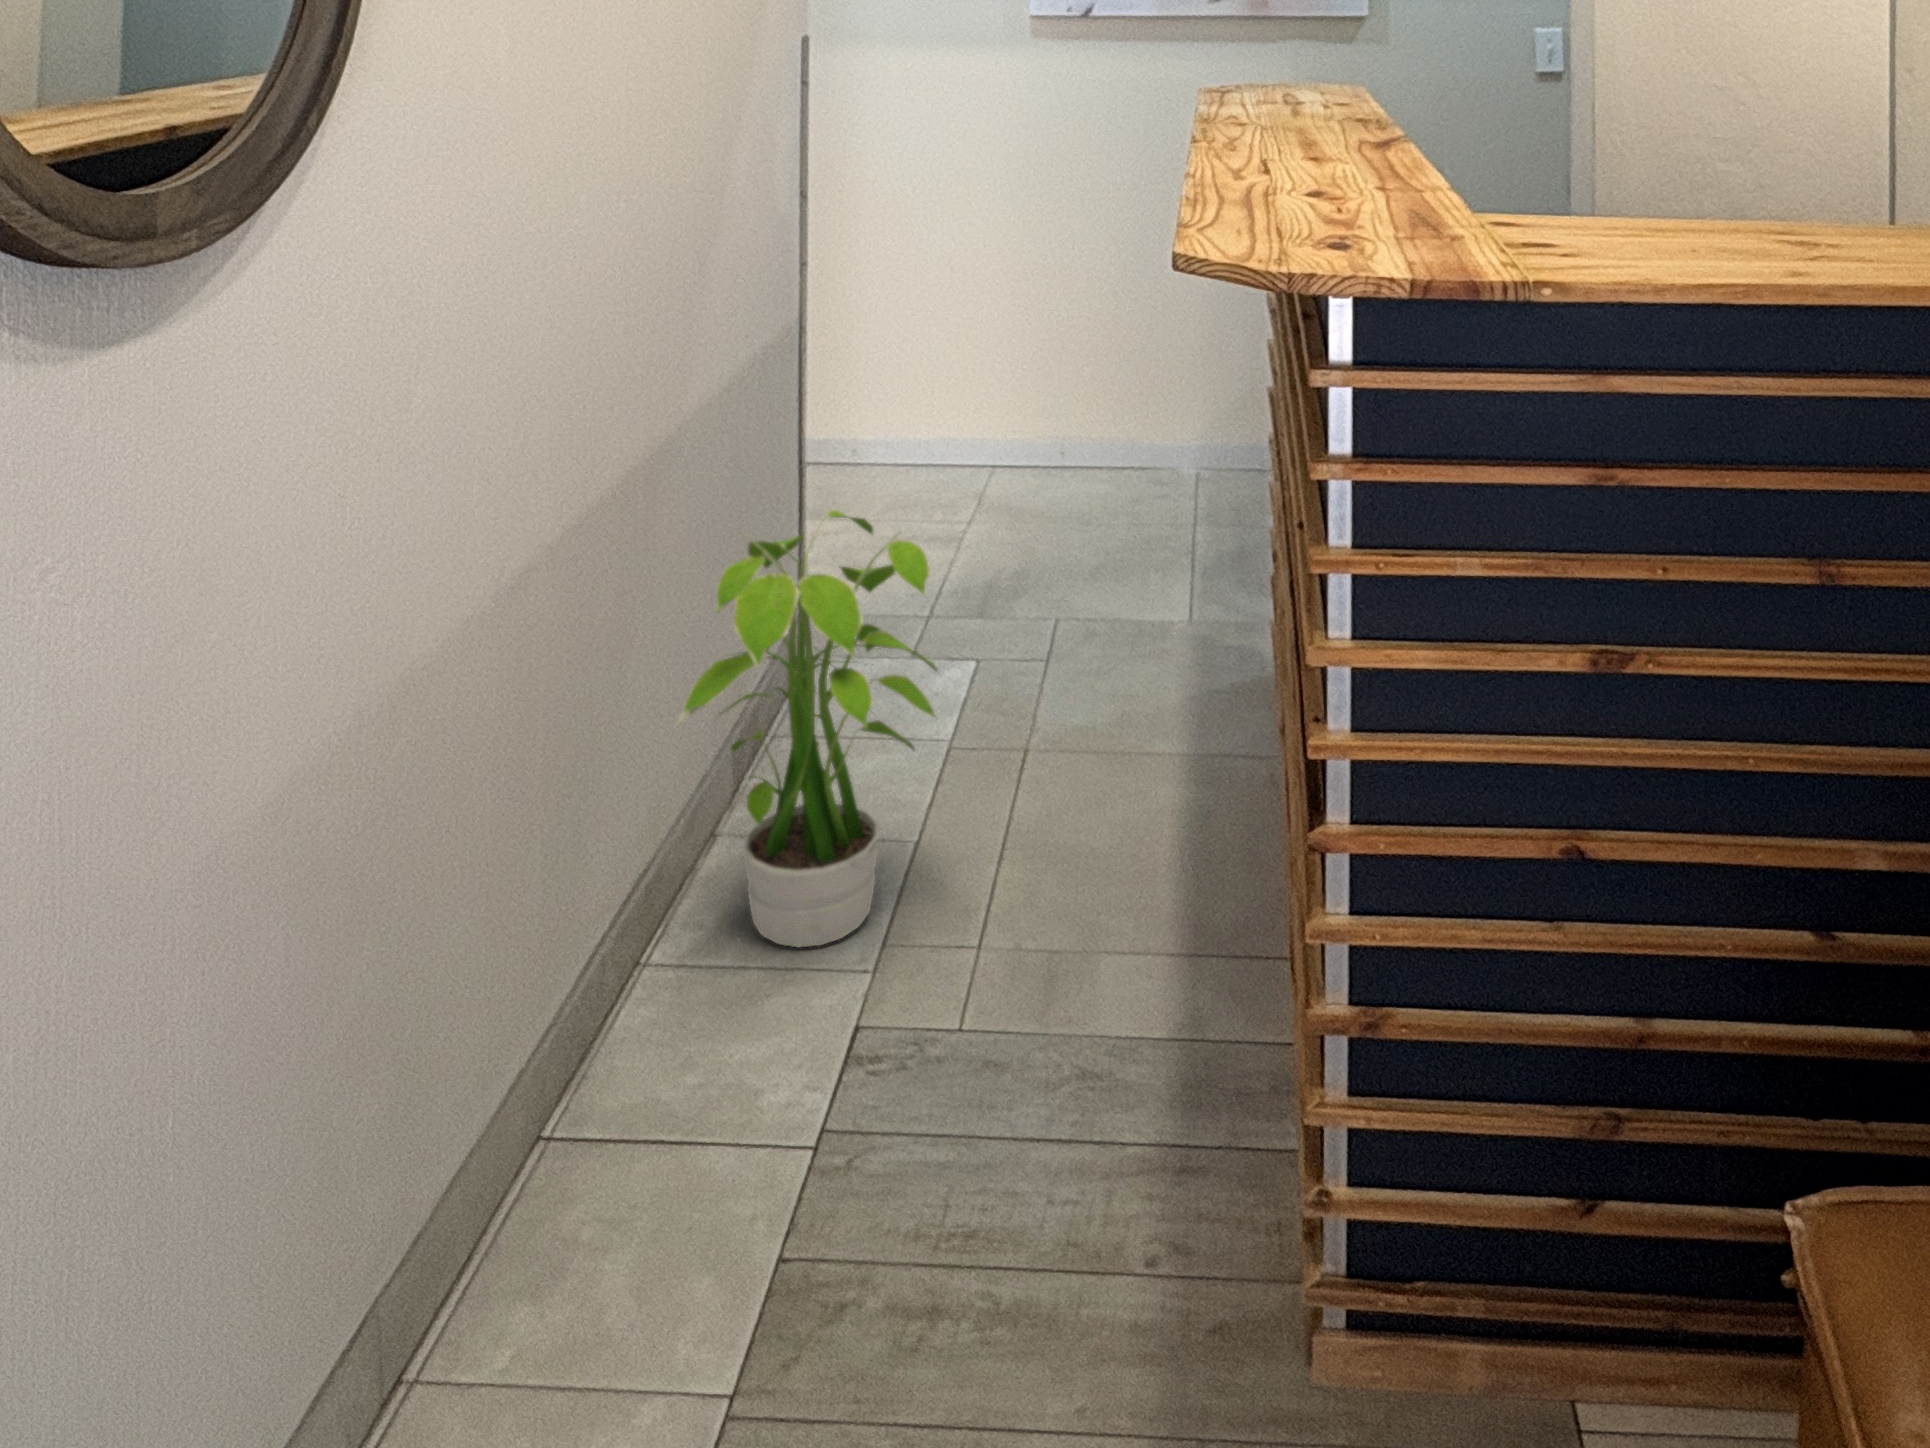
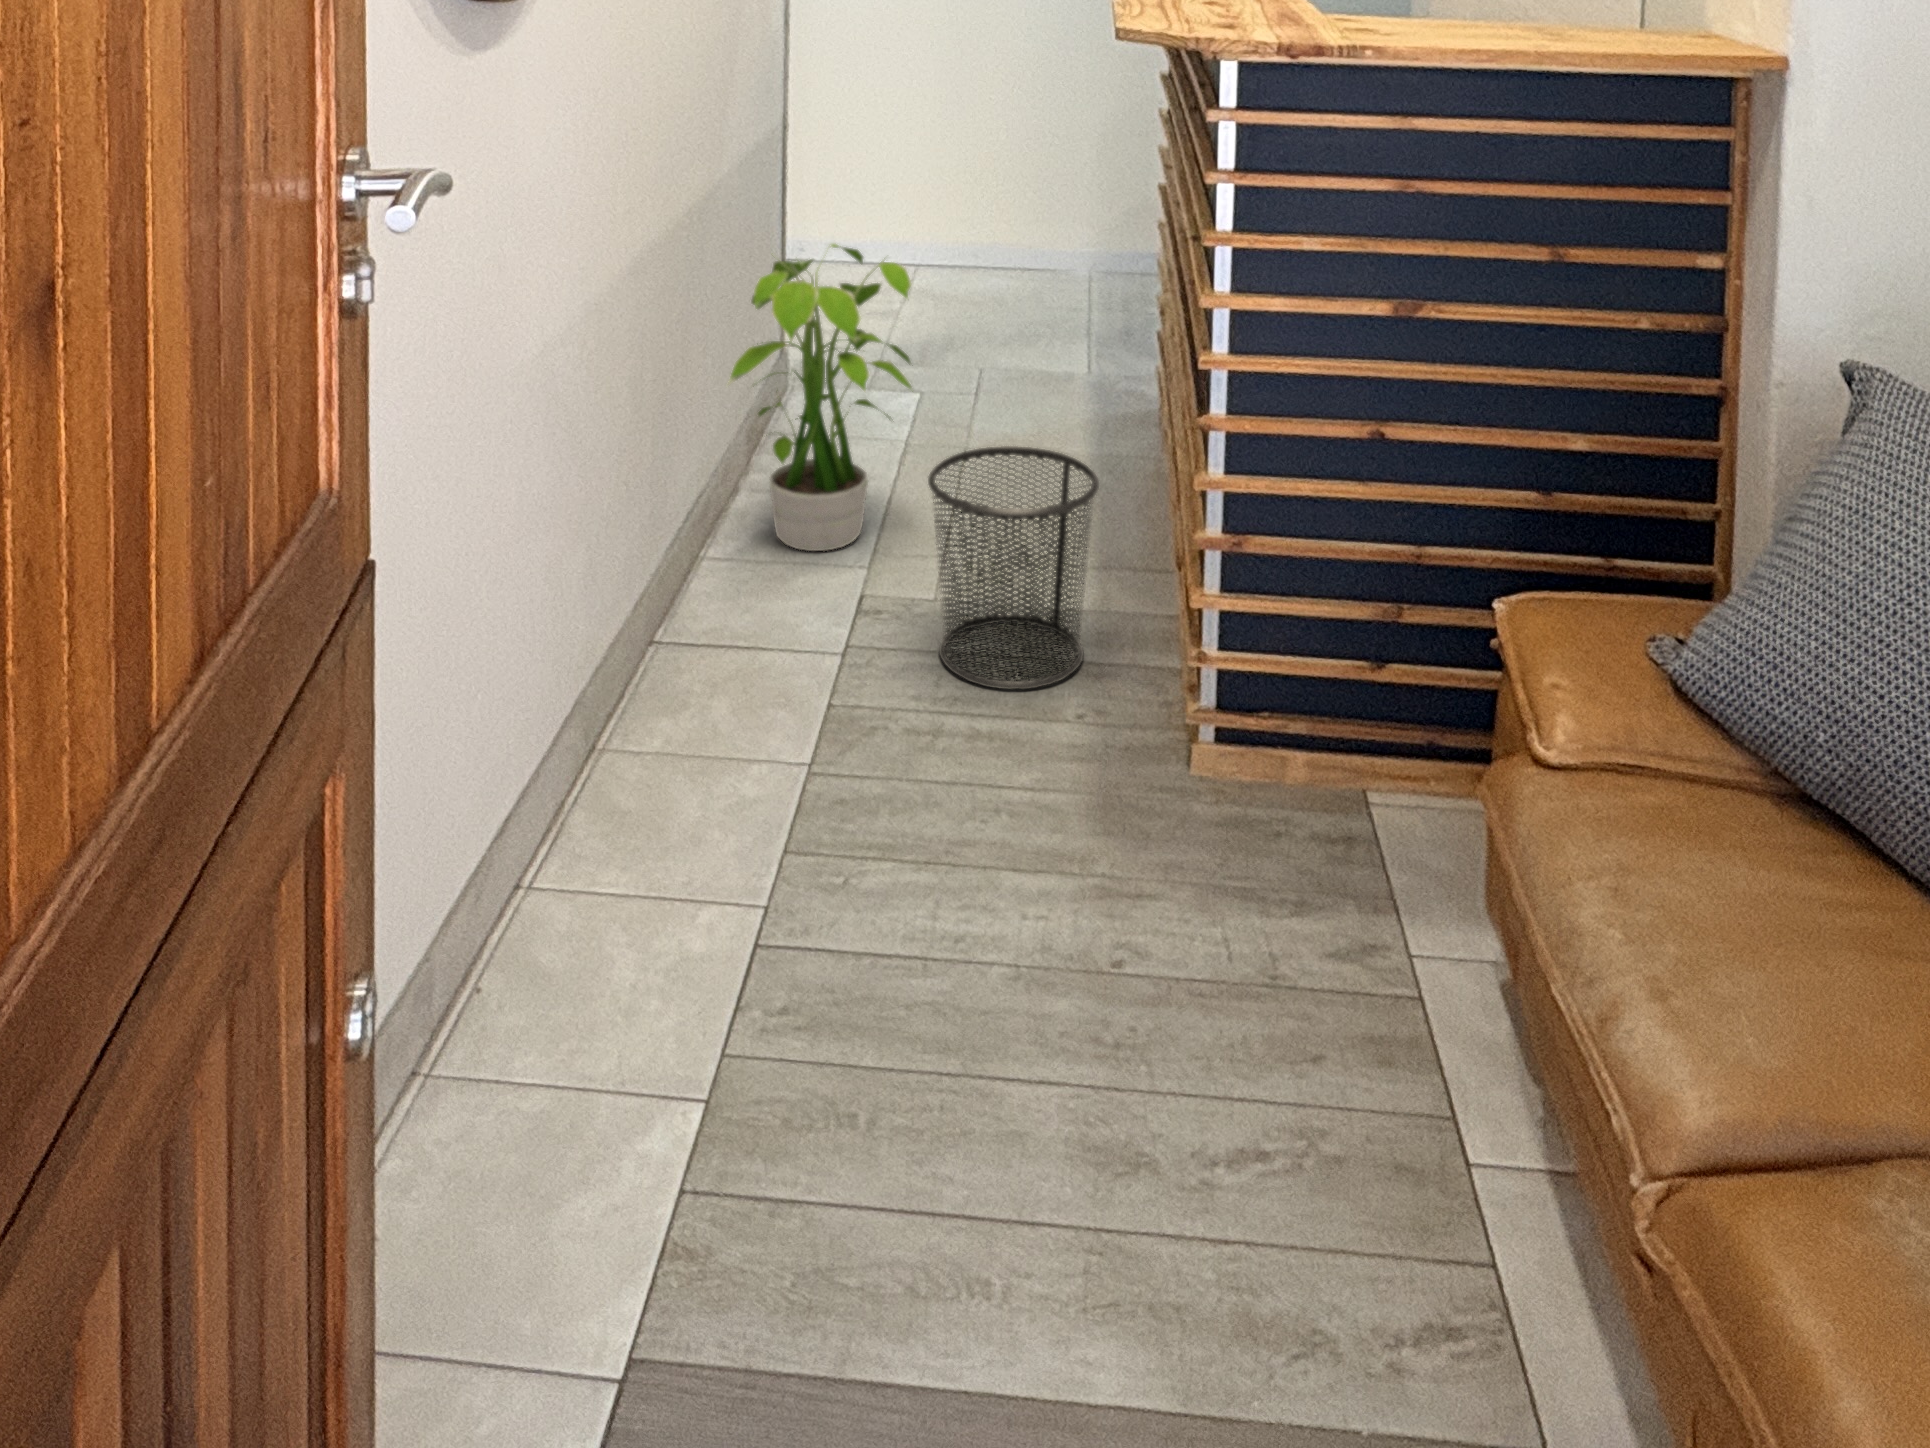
waste bin: none [934,817,1179,1209] -> present [928,446,1099,689]

